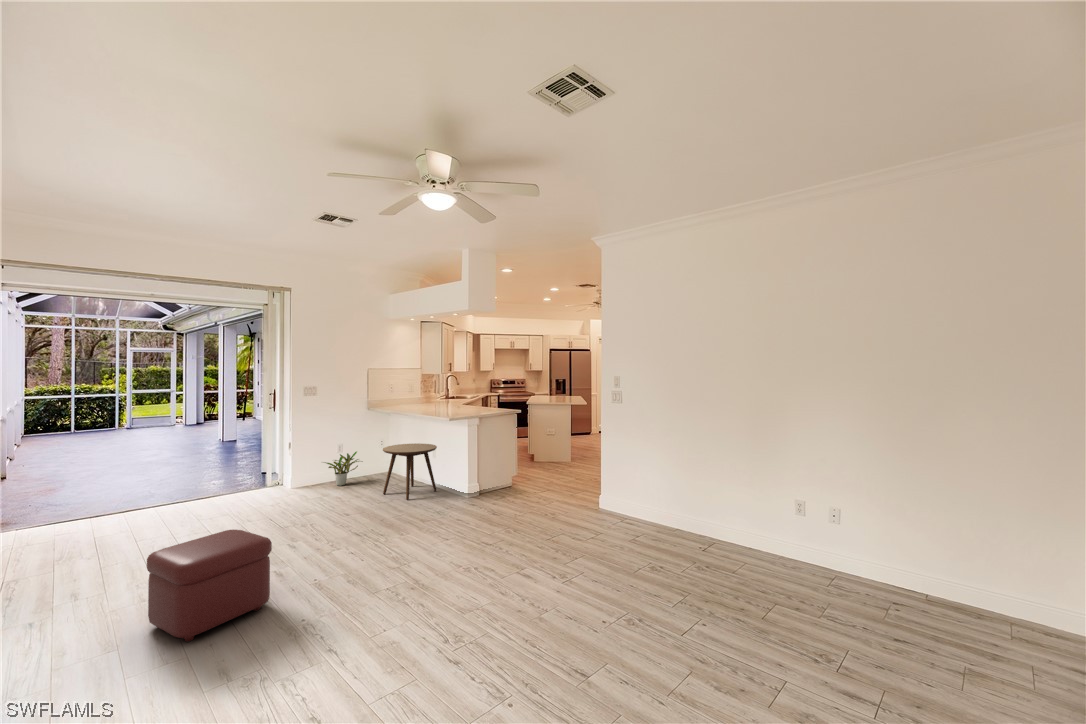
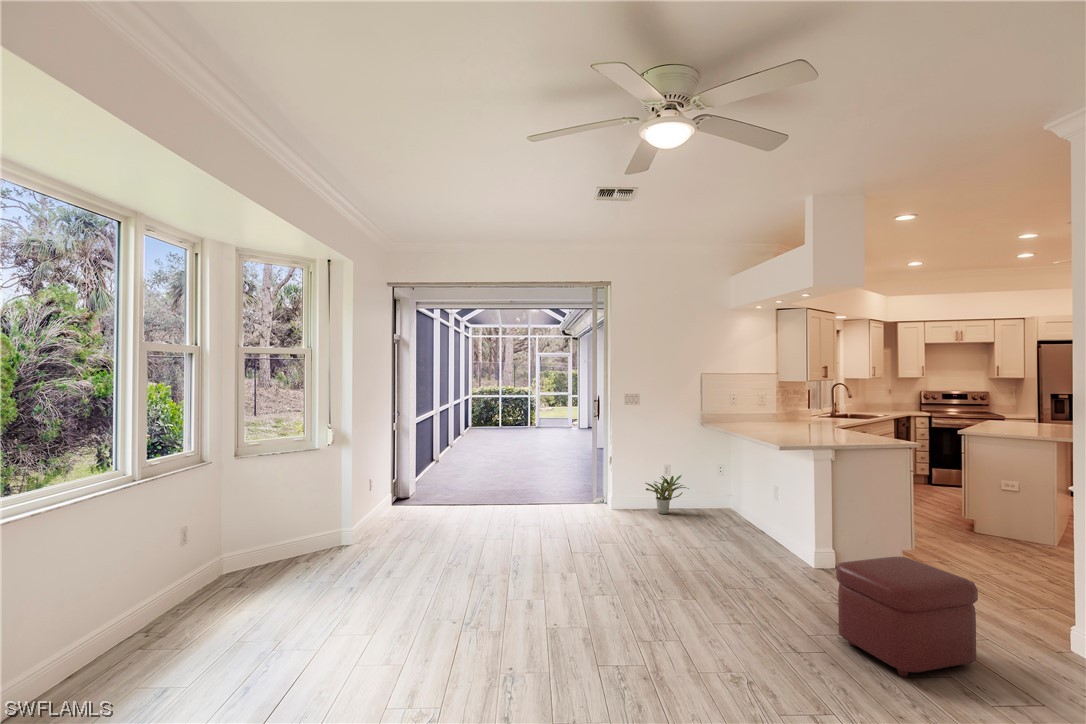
side table: present [383,443,437,500] -> none [699,473,773,550]
ottoman: present [147,530,272,642] -> present [836,557,978,676]

